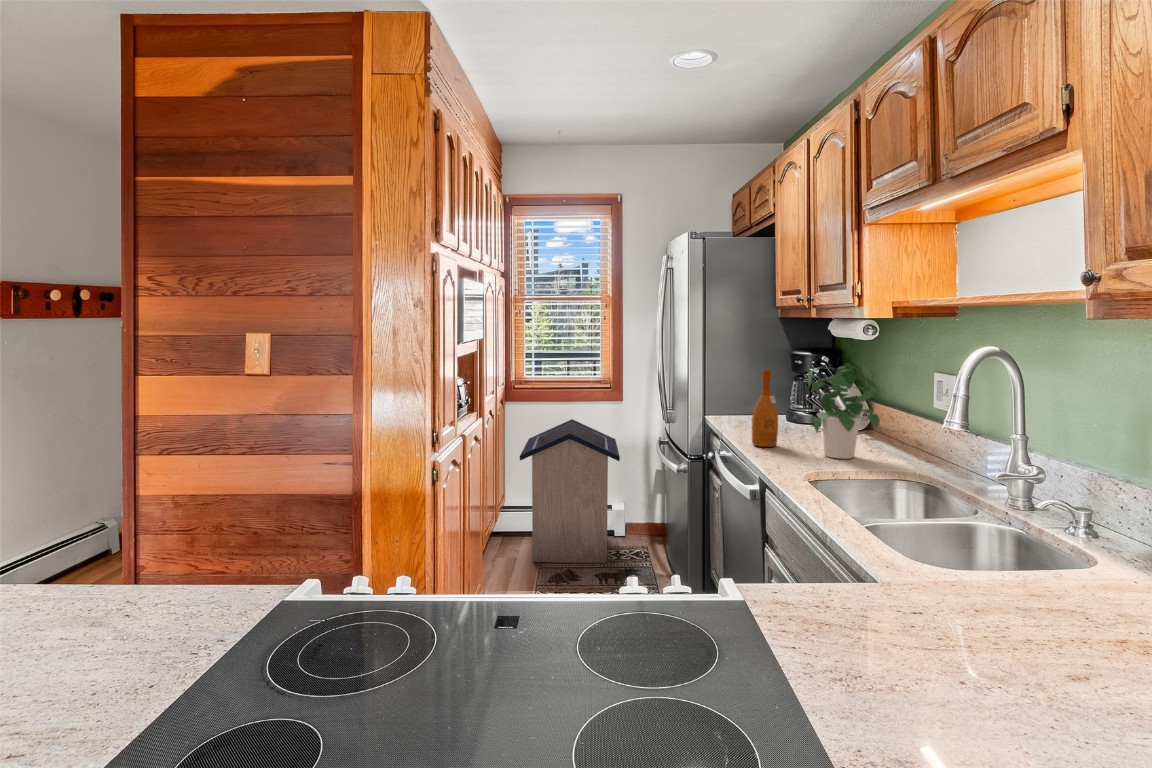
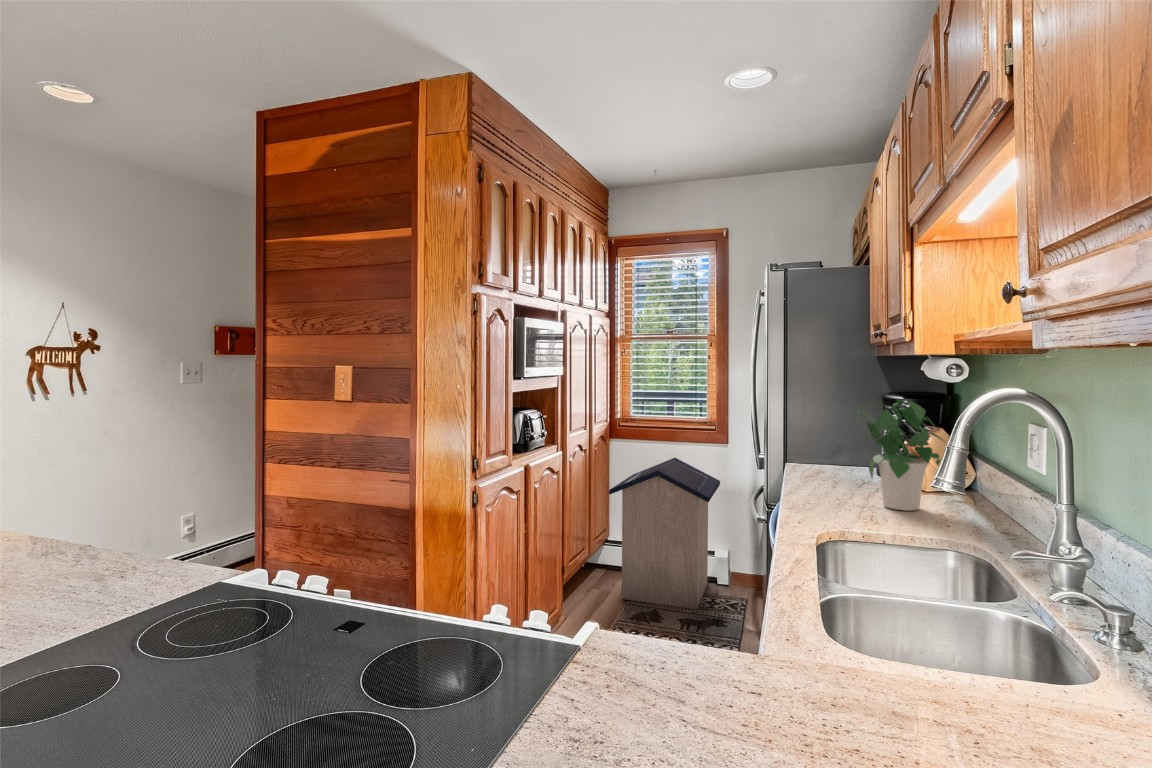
wine bottle: present [752,370,778,447] -> none [810,406,839,493]

